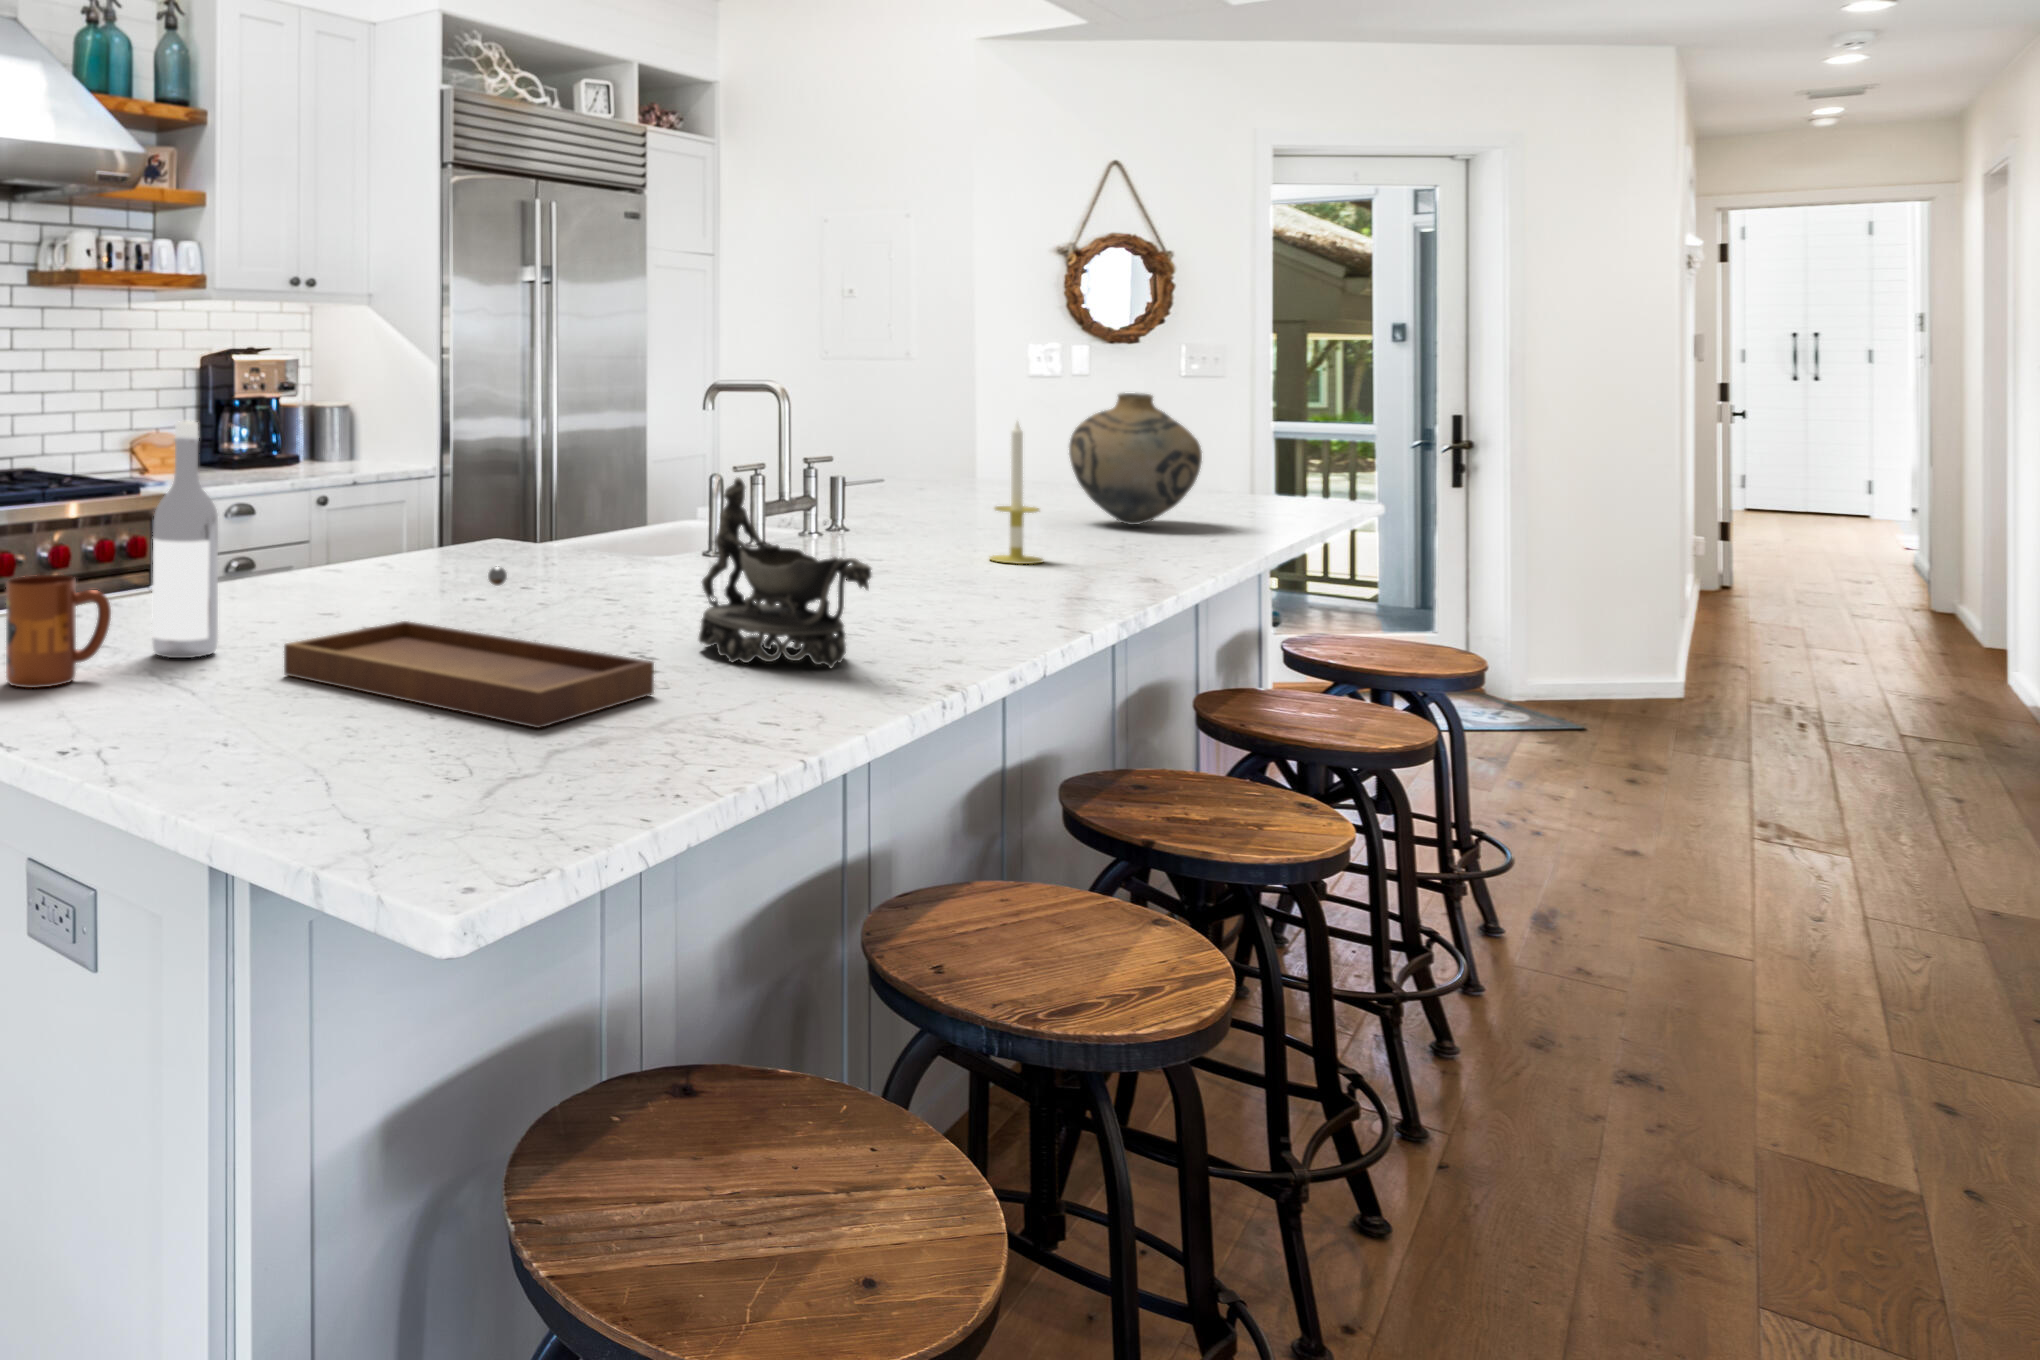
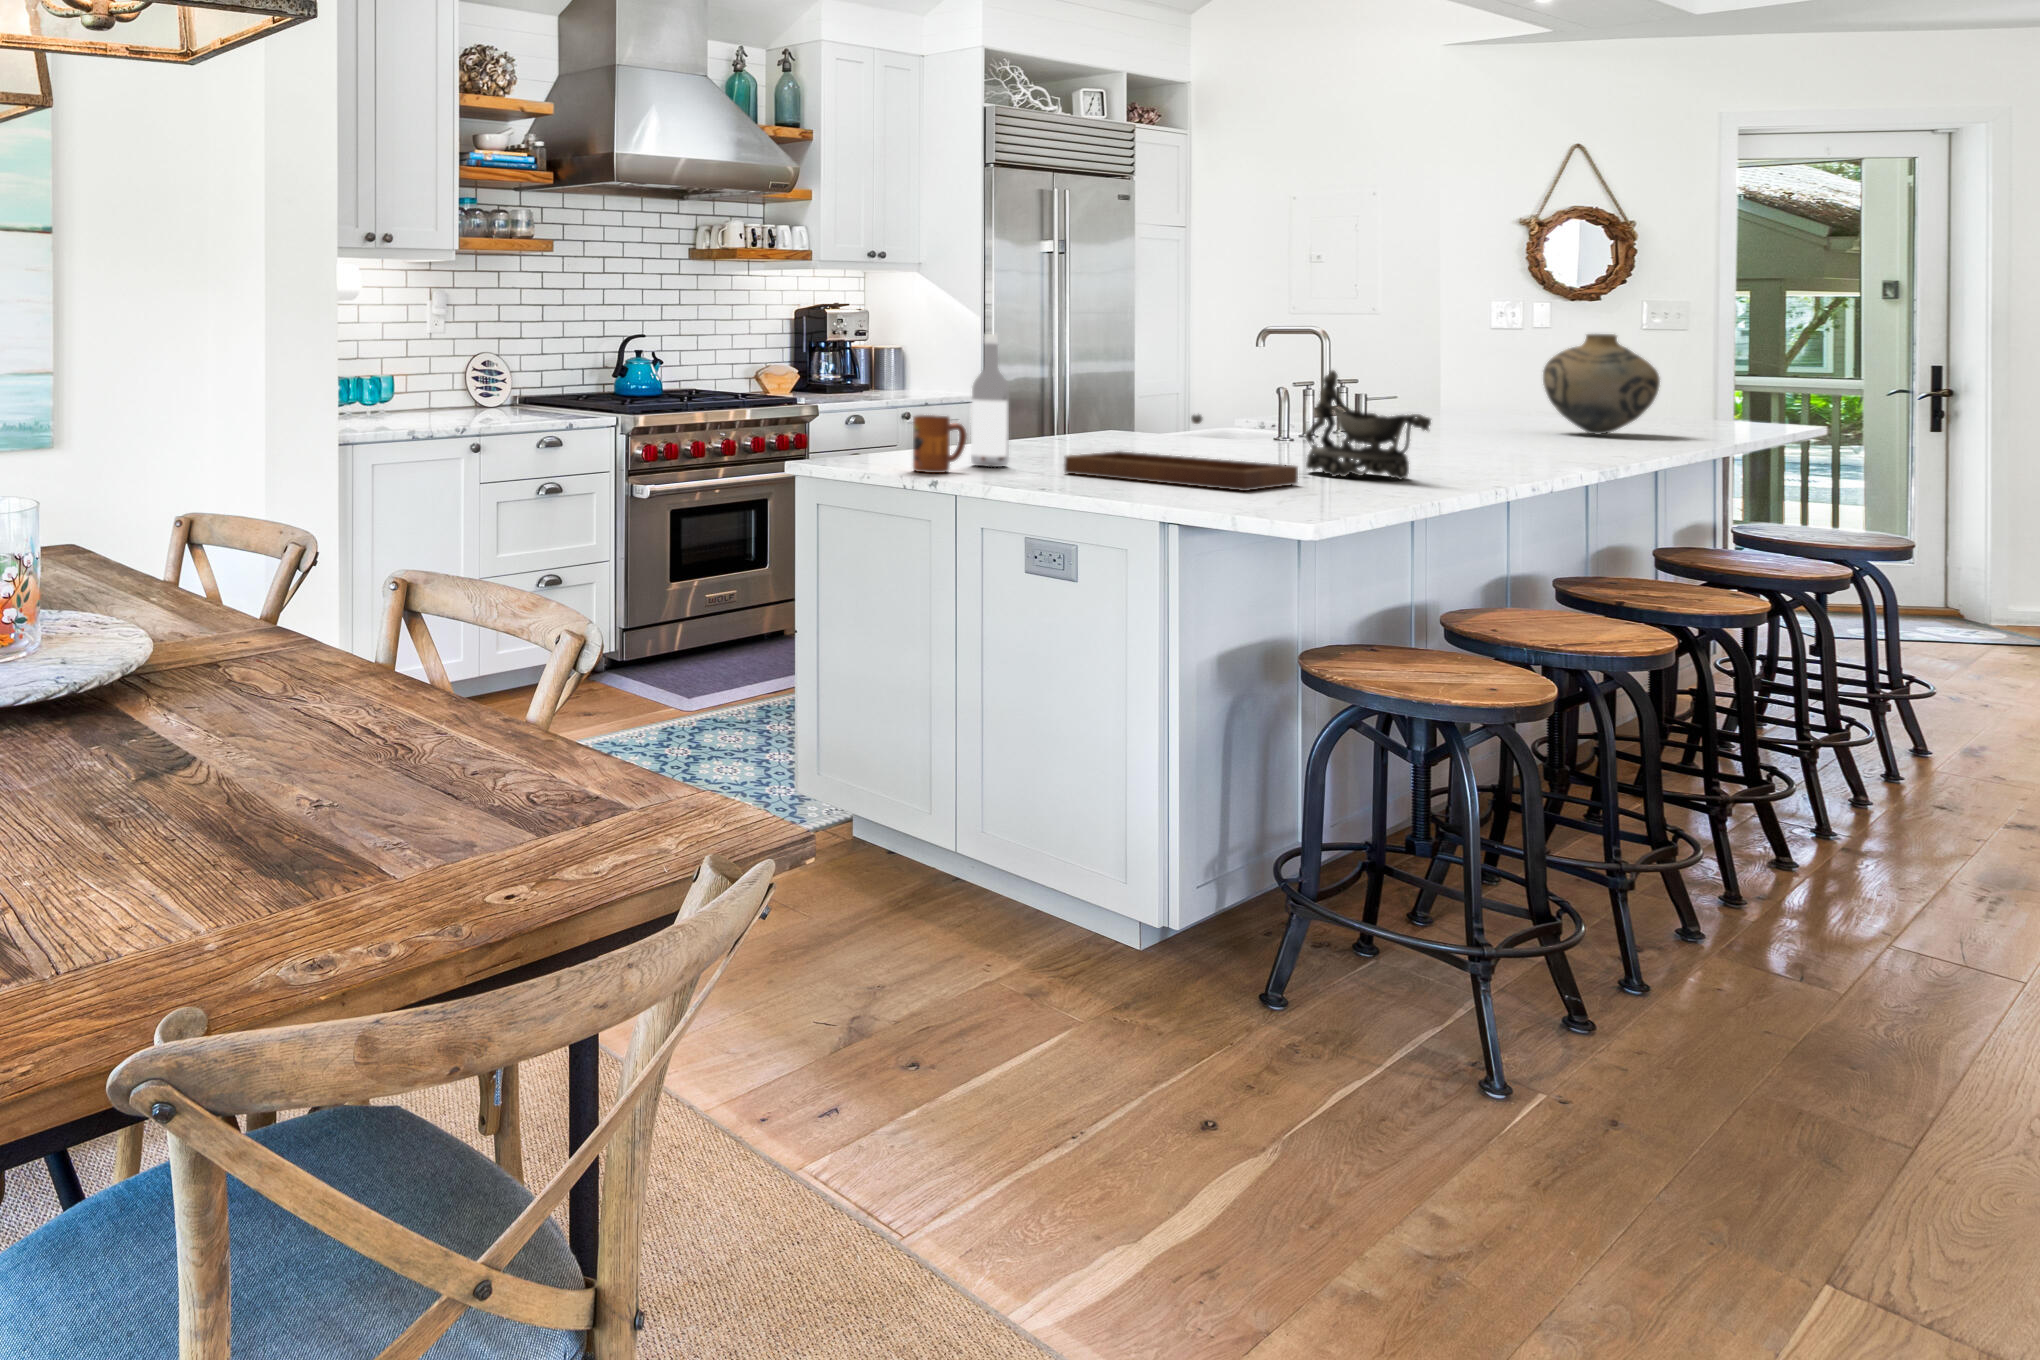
candle: present [990,422,1043,564] -> none [1483,346,1528,449]

